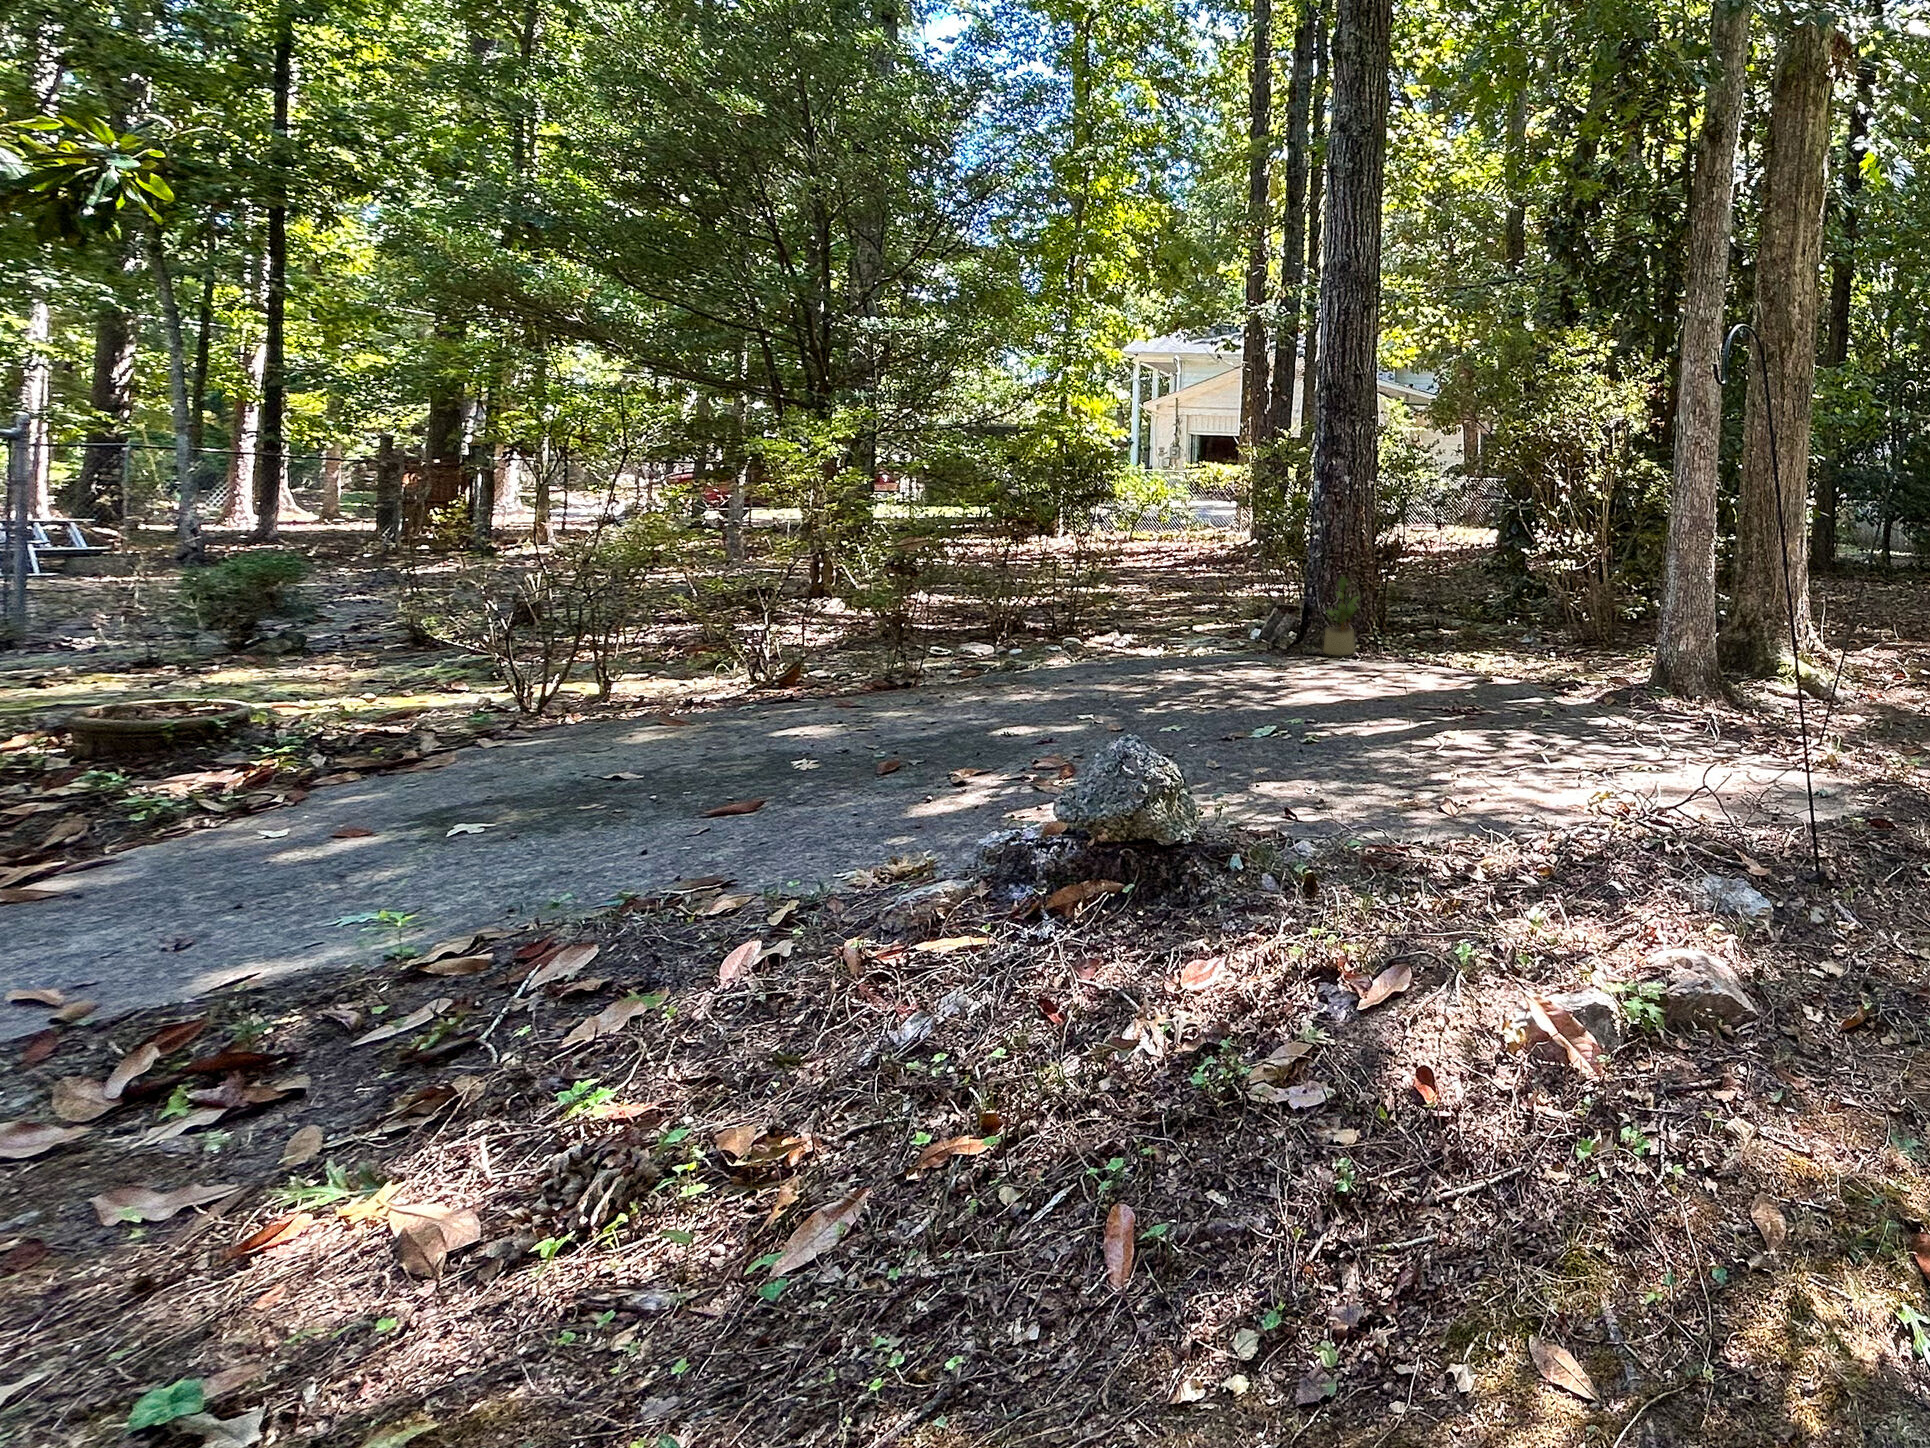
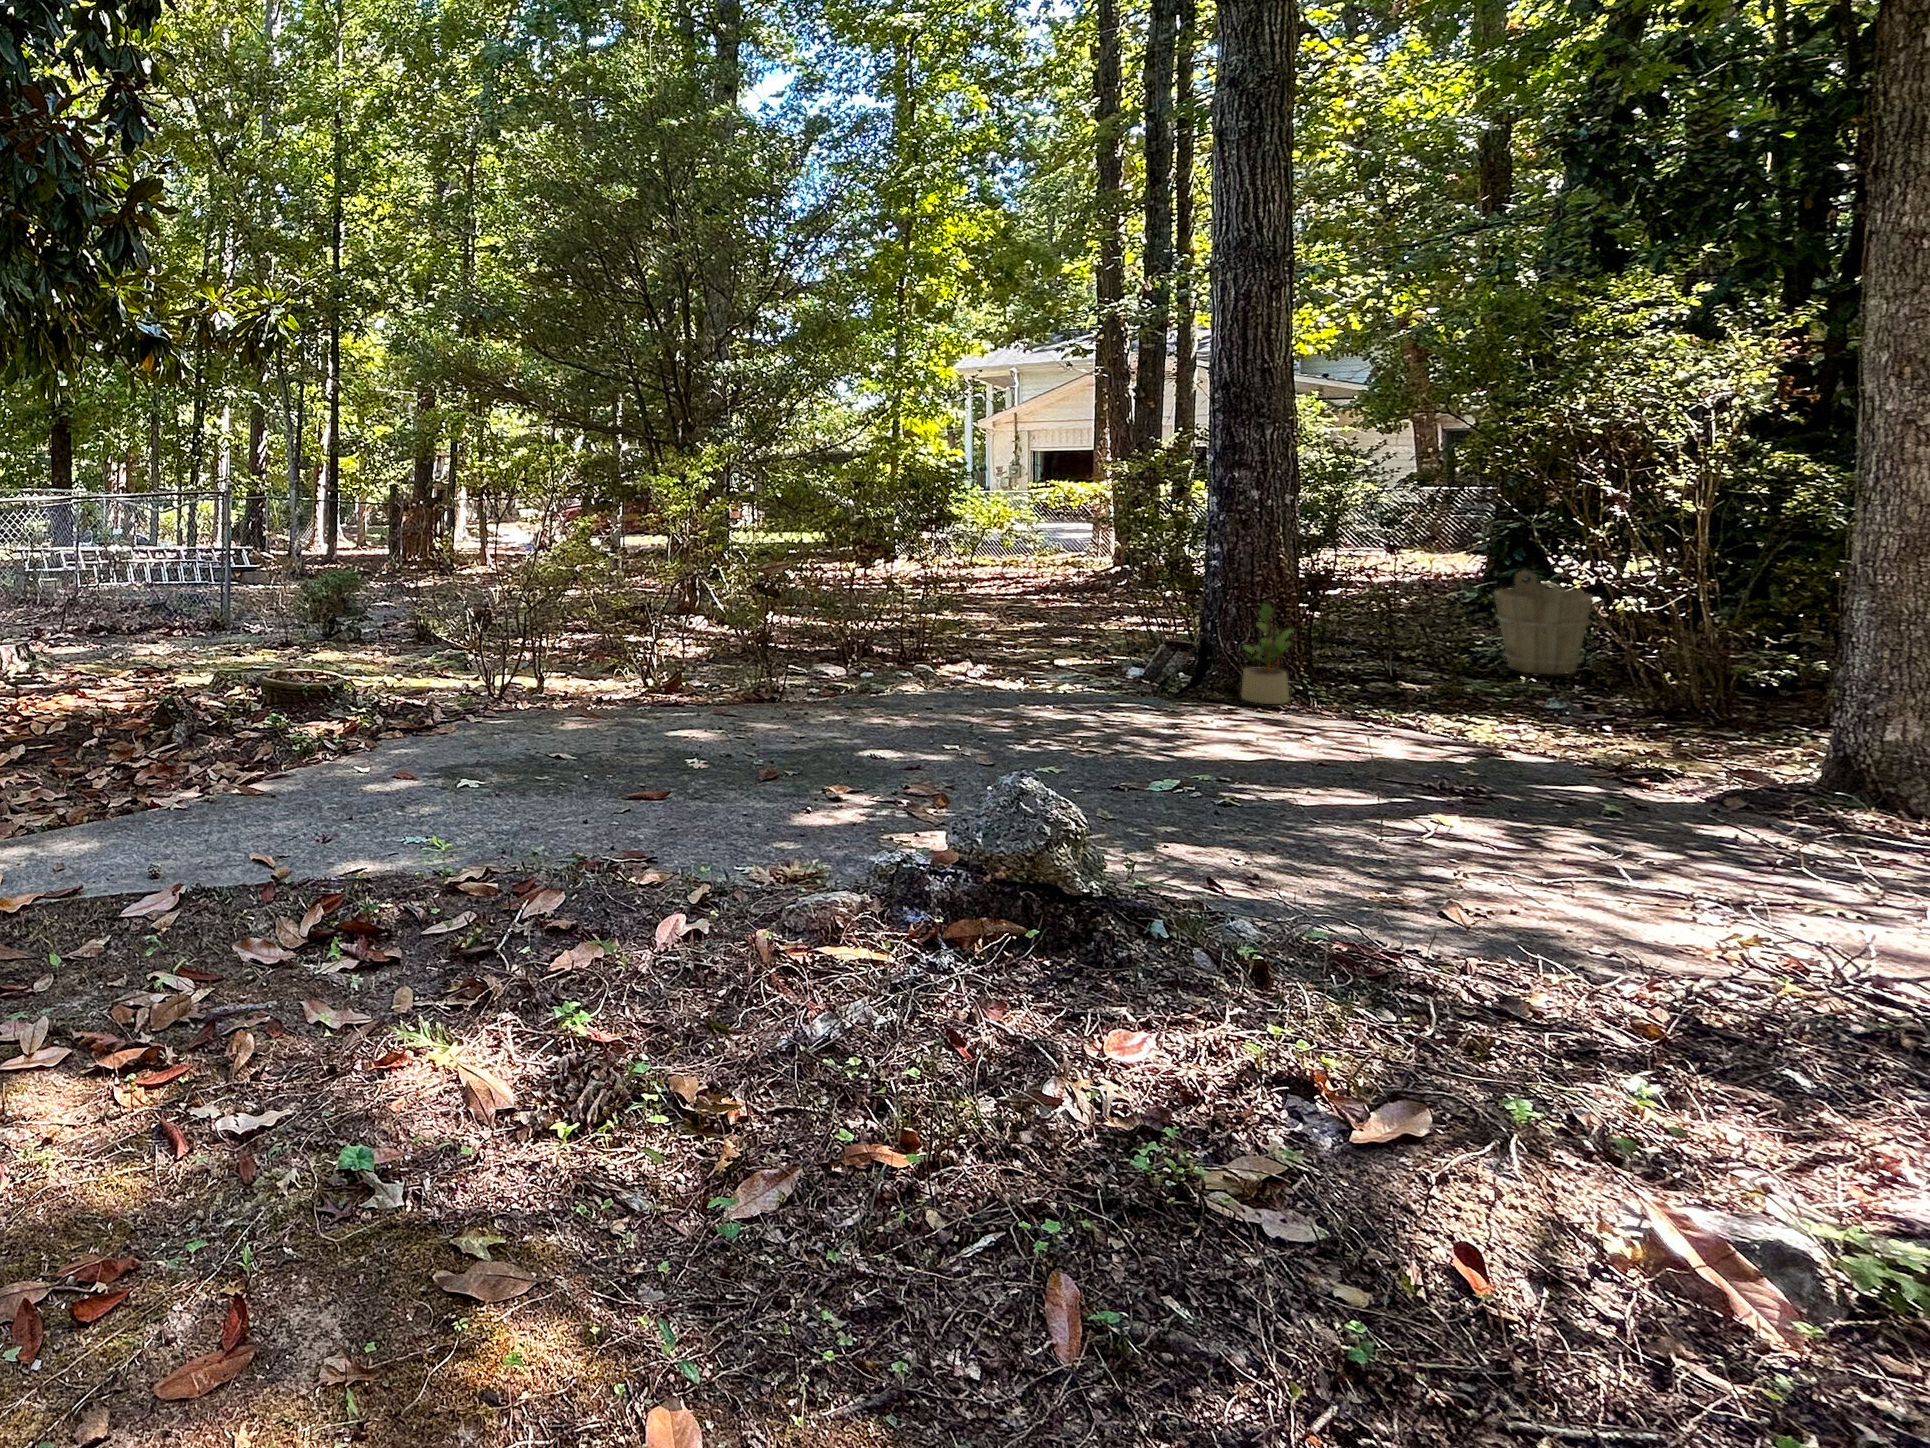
bucket: none [1478,552,1528,623] -> present [1494,571,1592,674]

